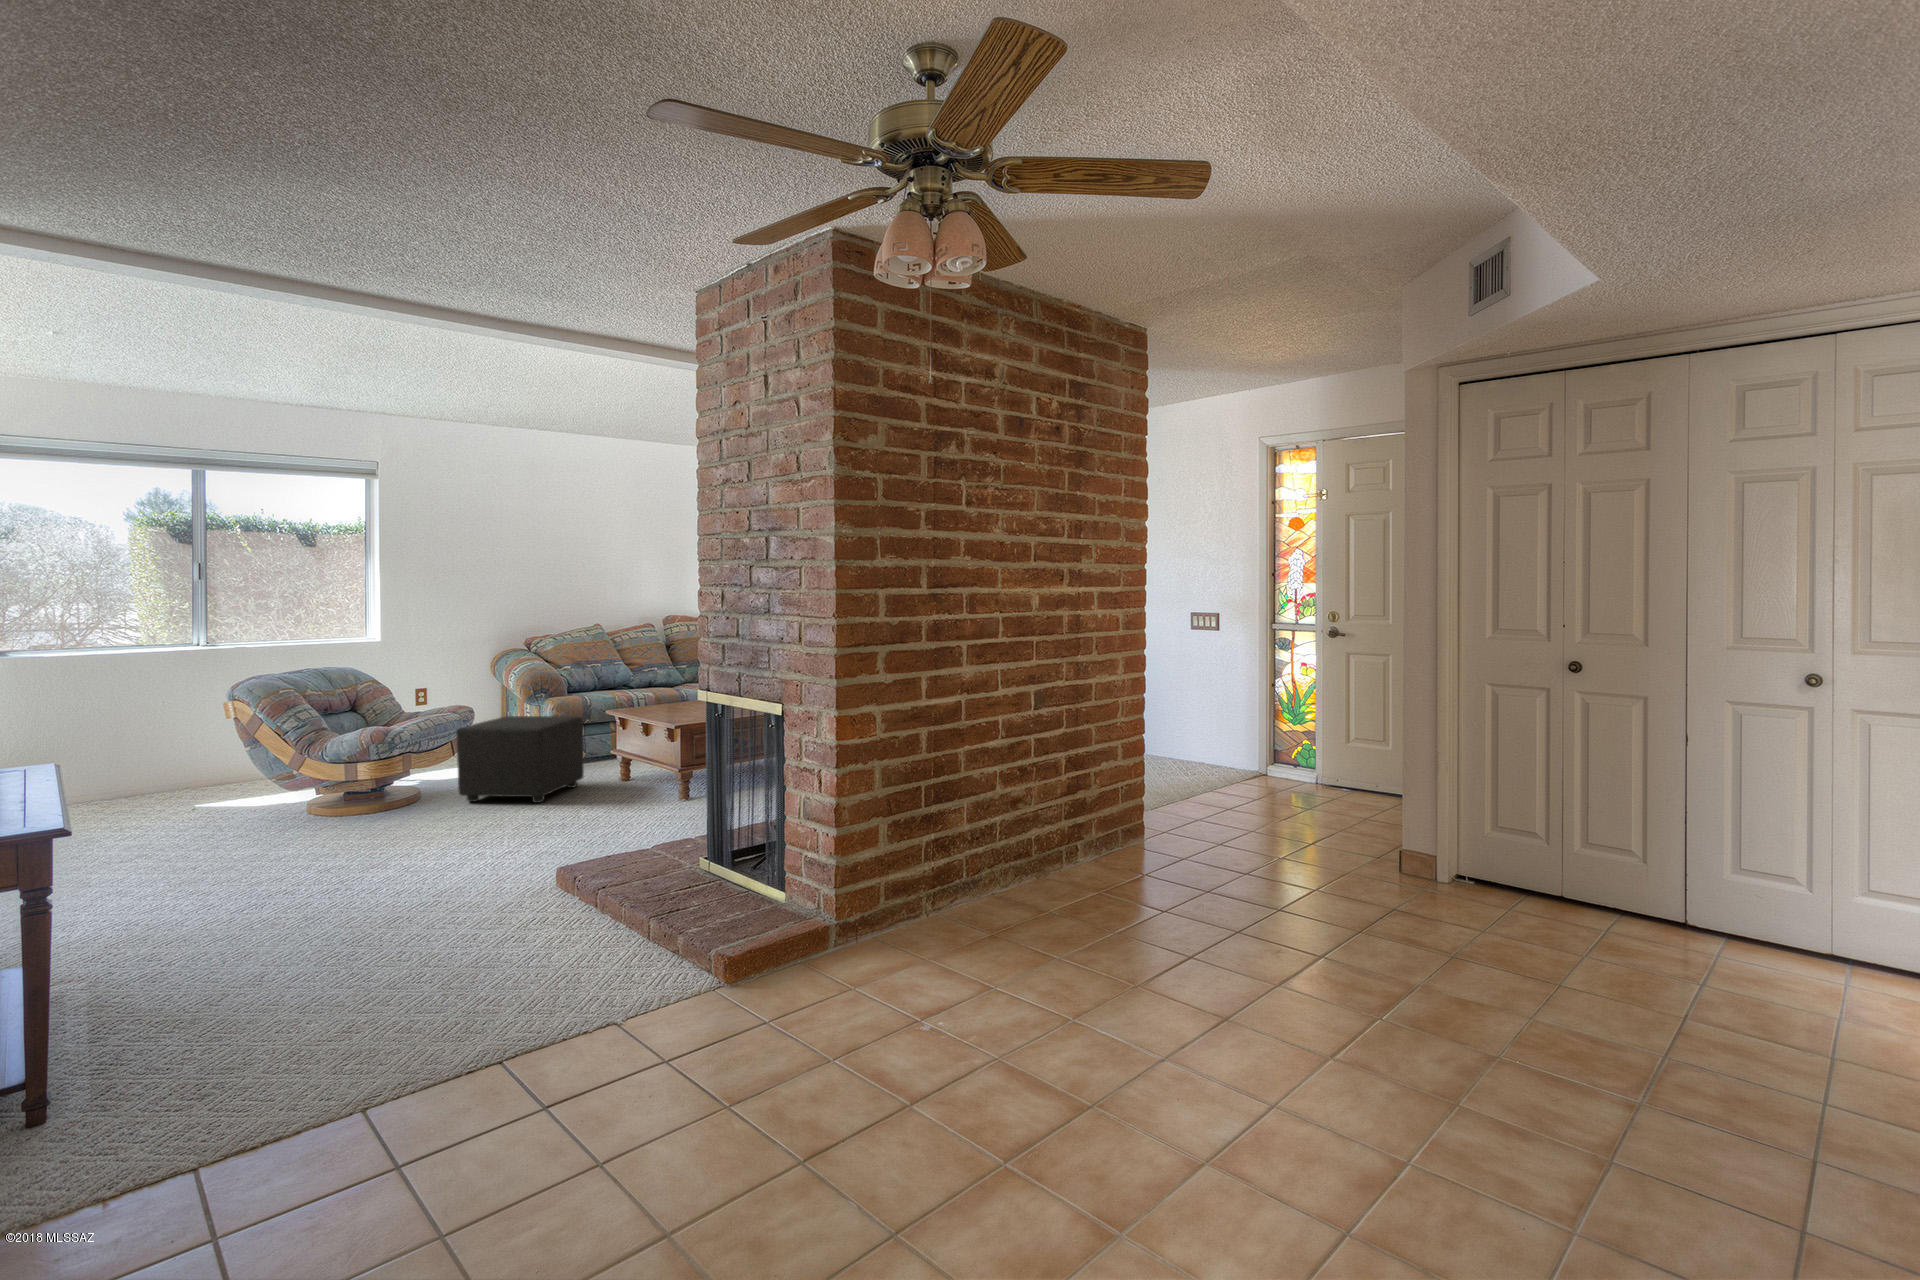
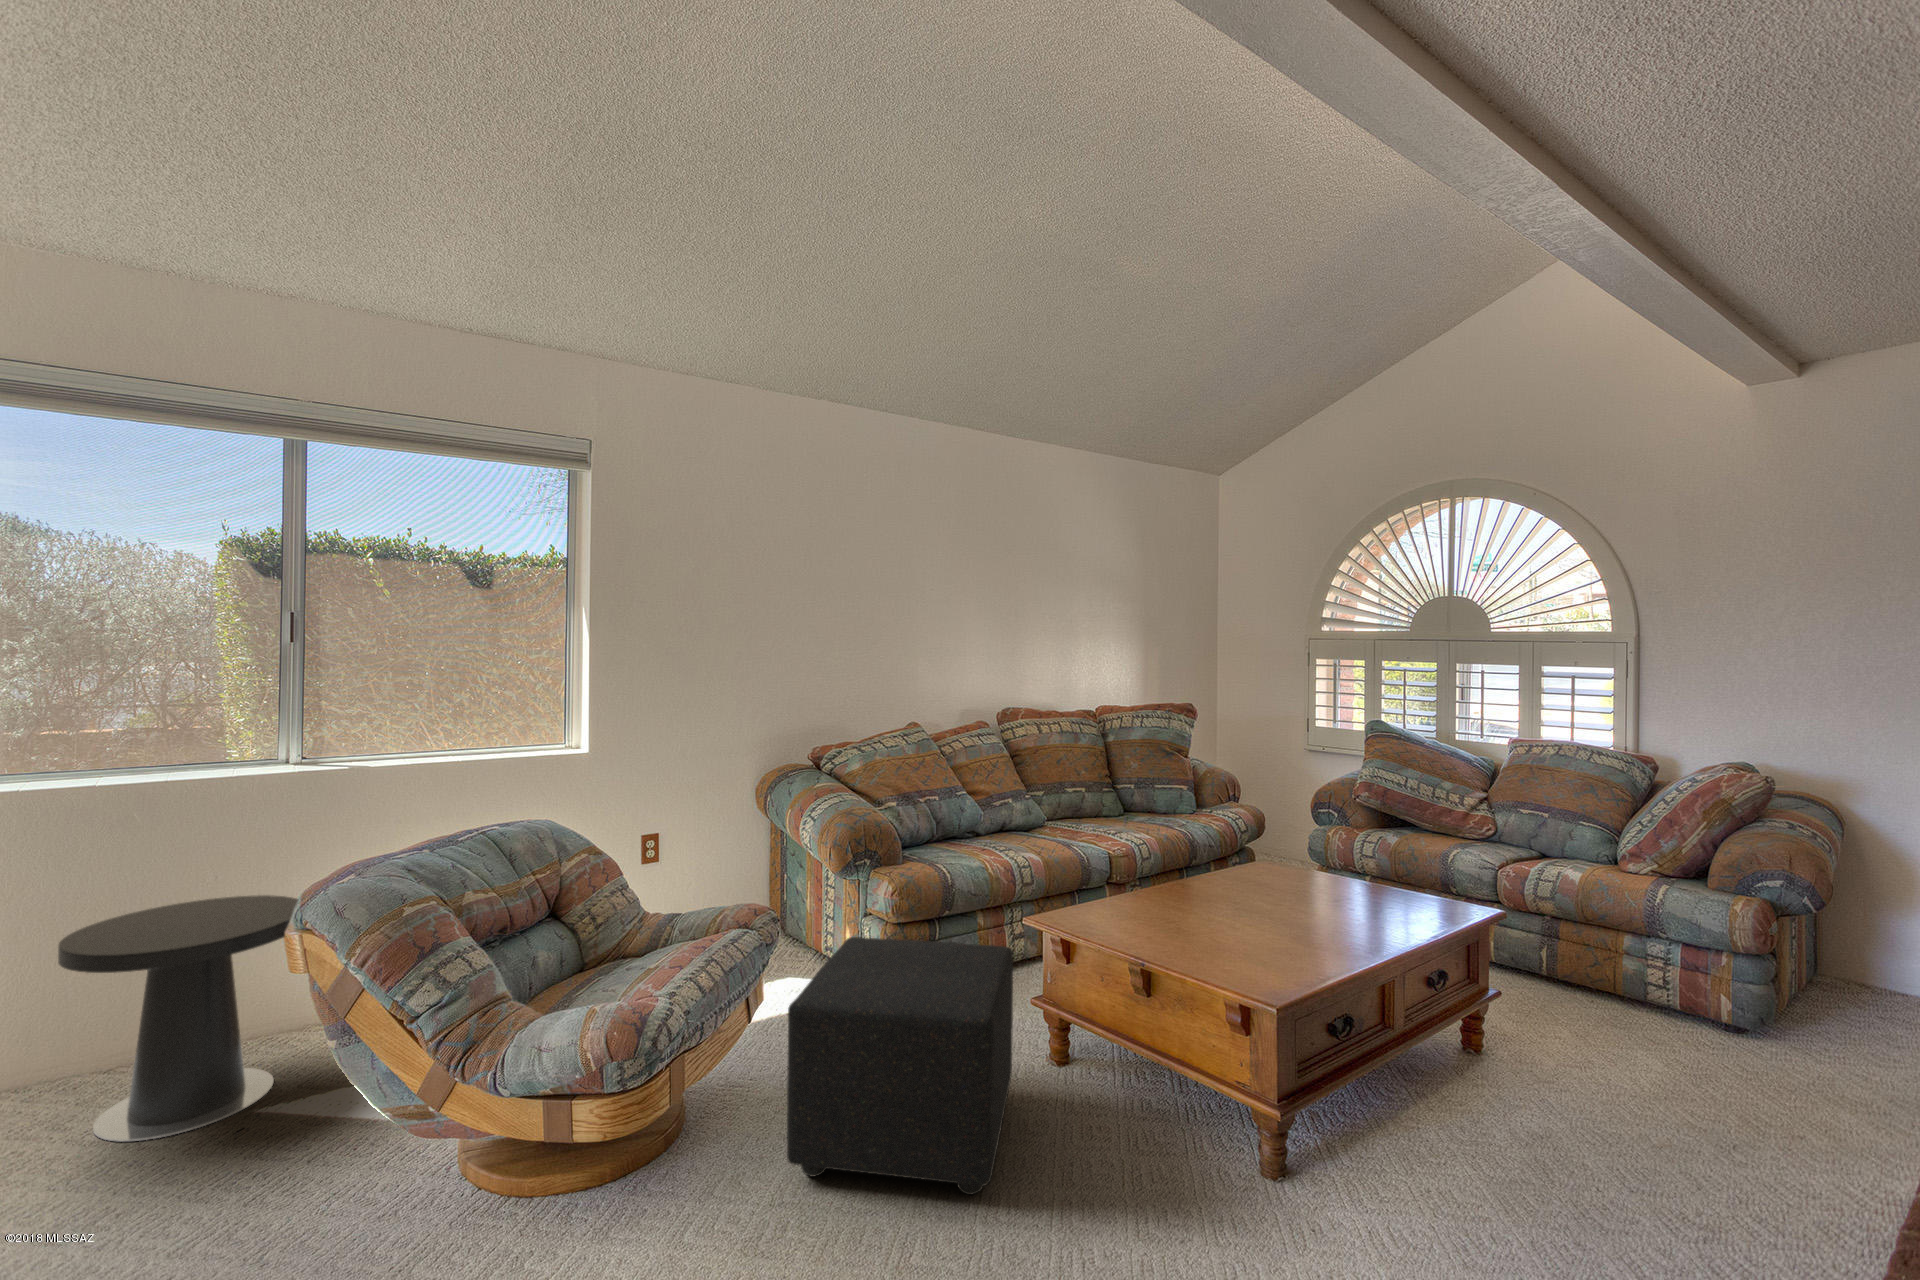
side table: none [109,706,224,805] -> present [58,895,298,1142]

